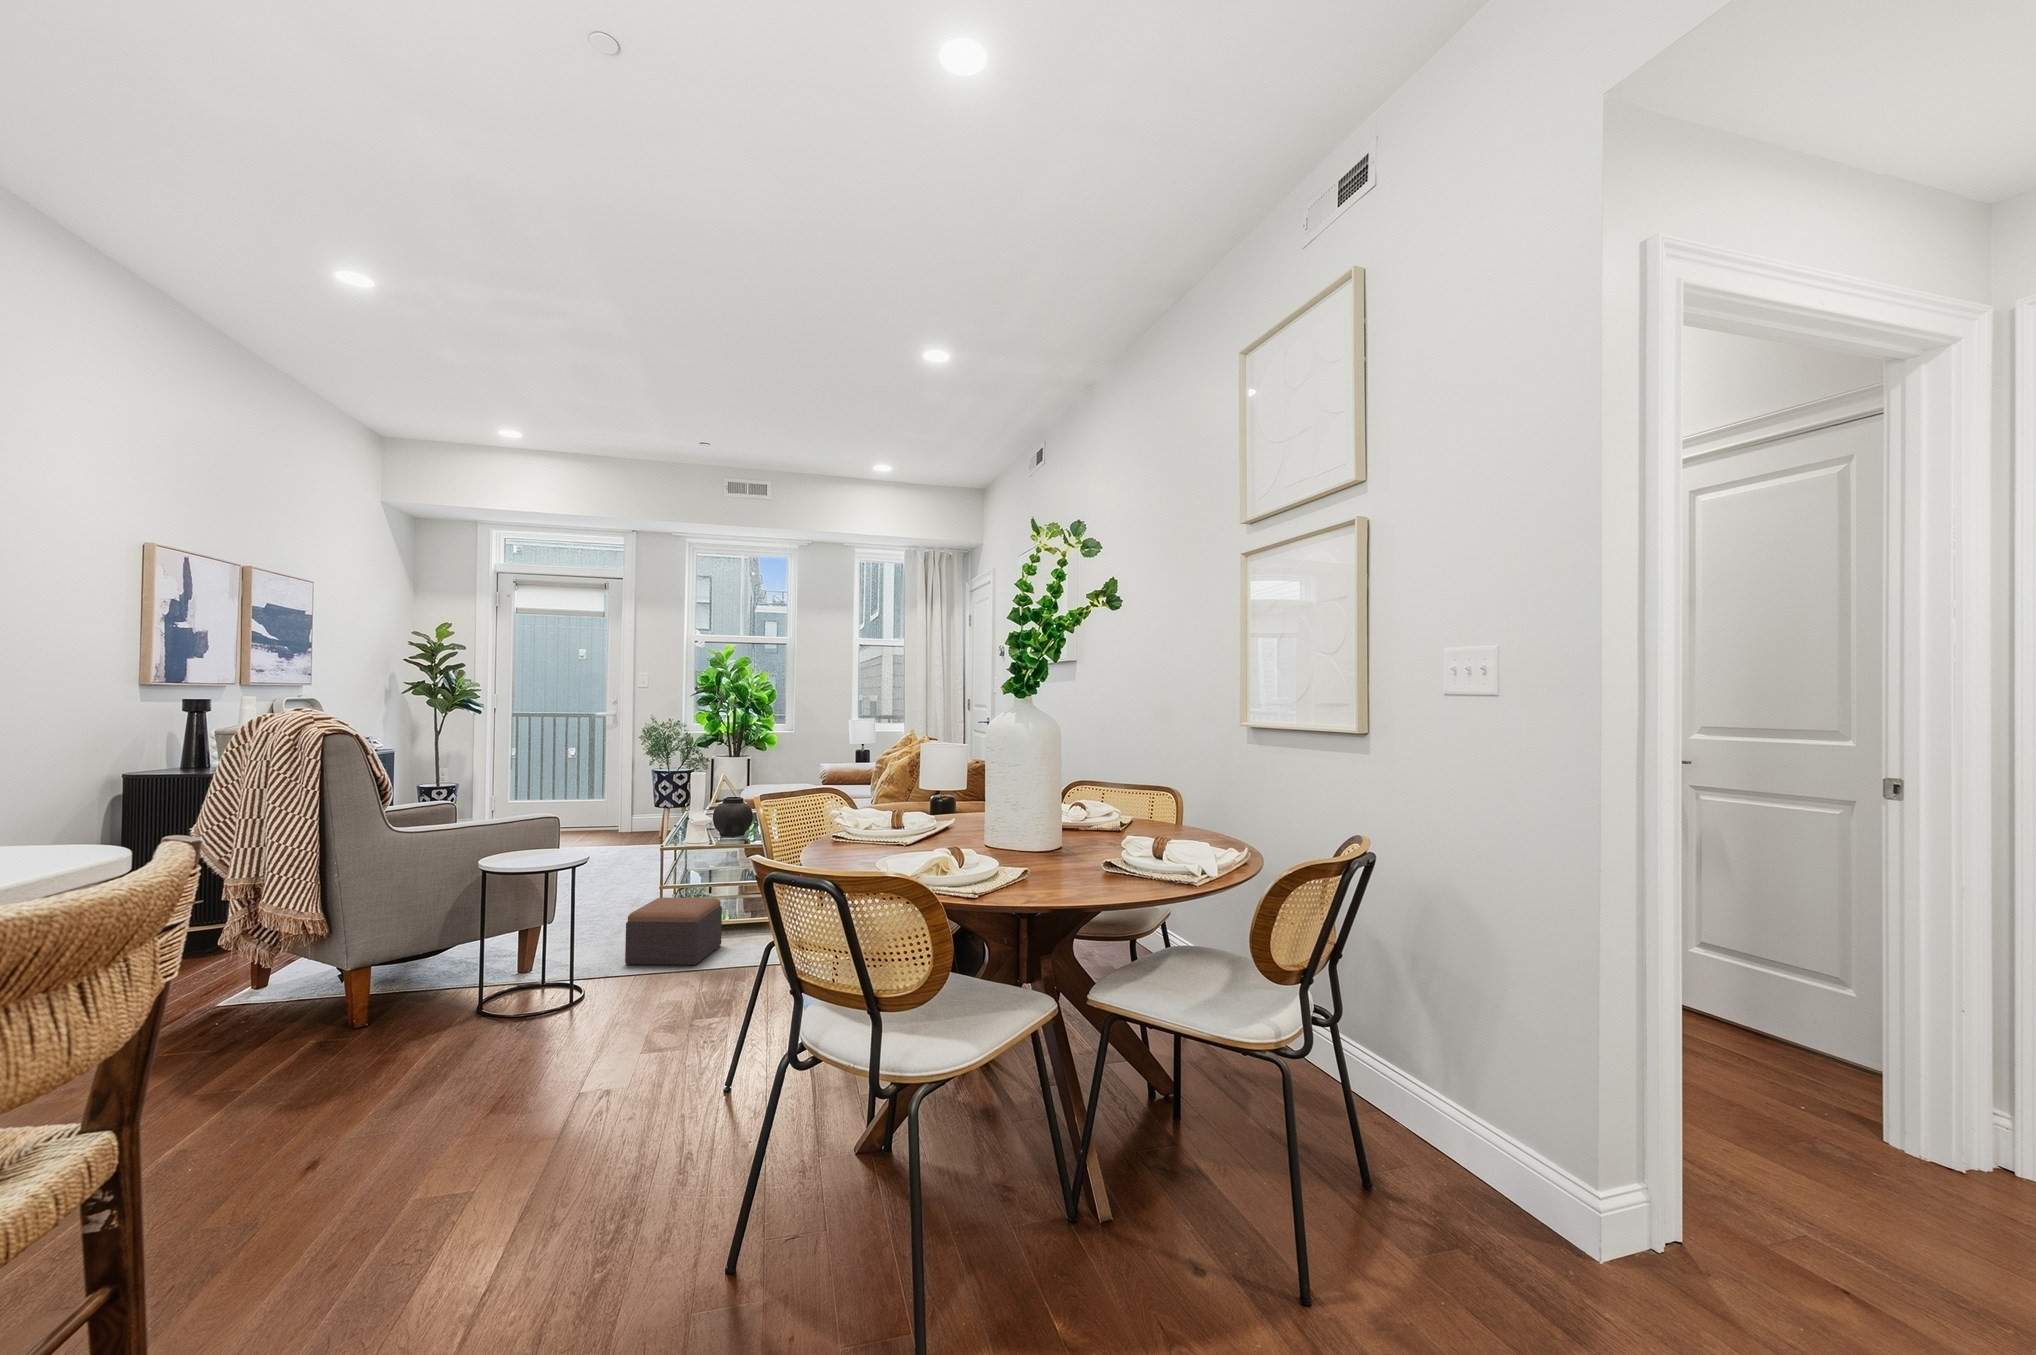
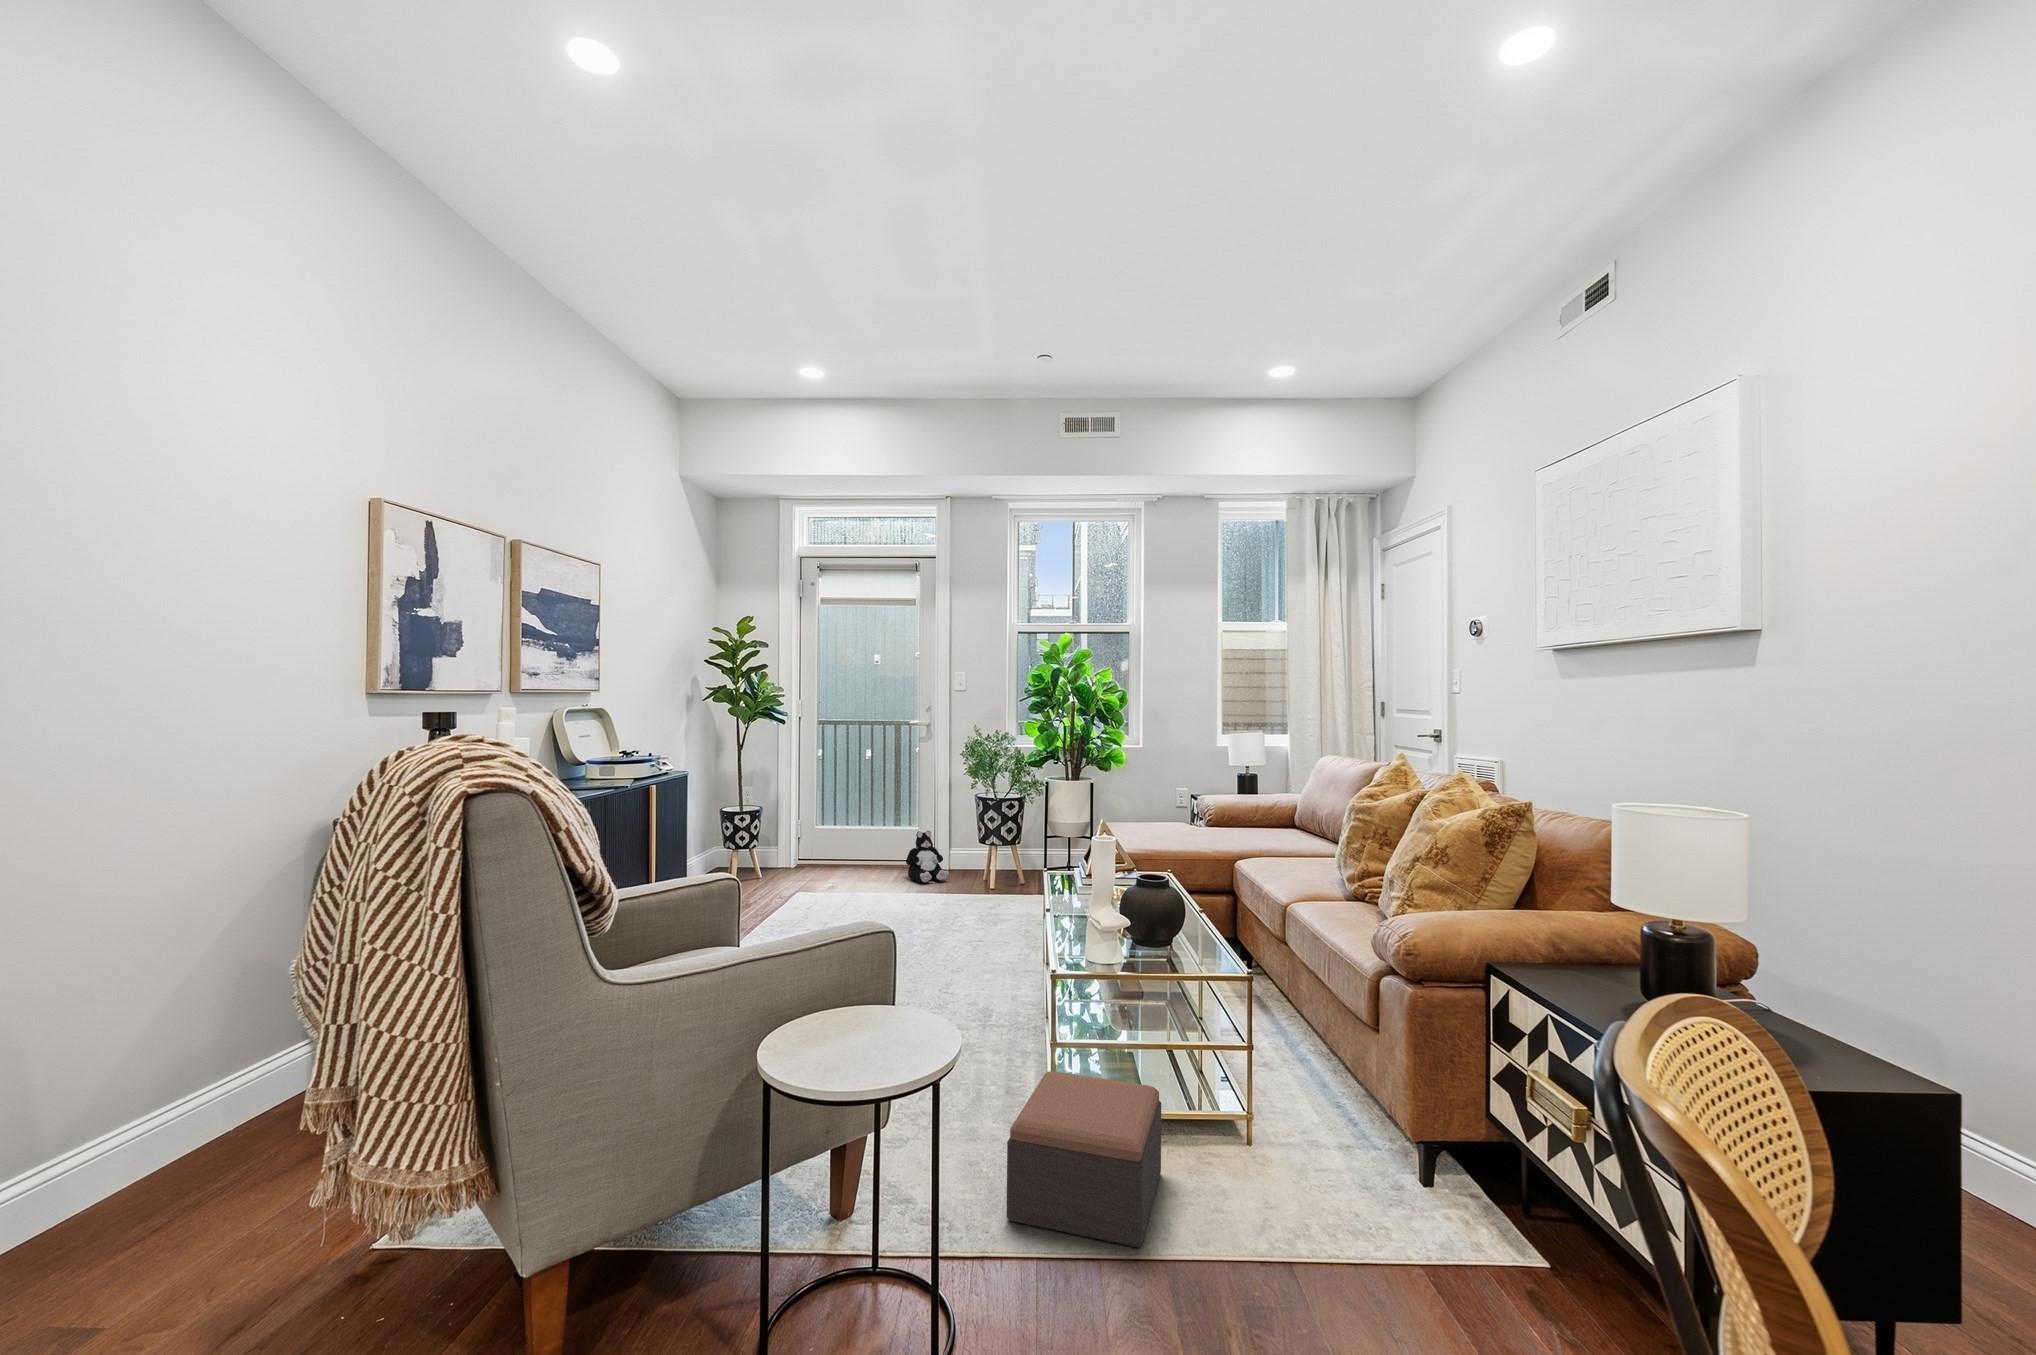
plush toy: none [591,800,629,841] -> present [906,831,949,883]

